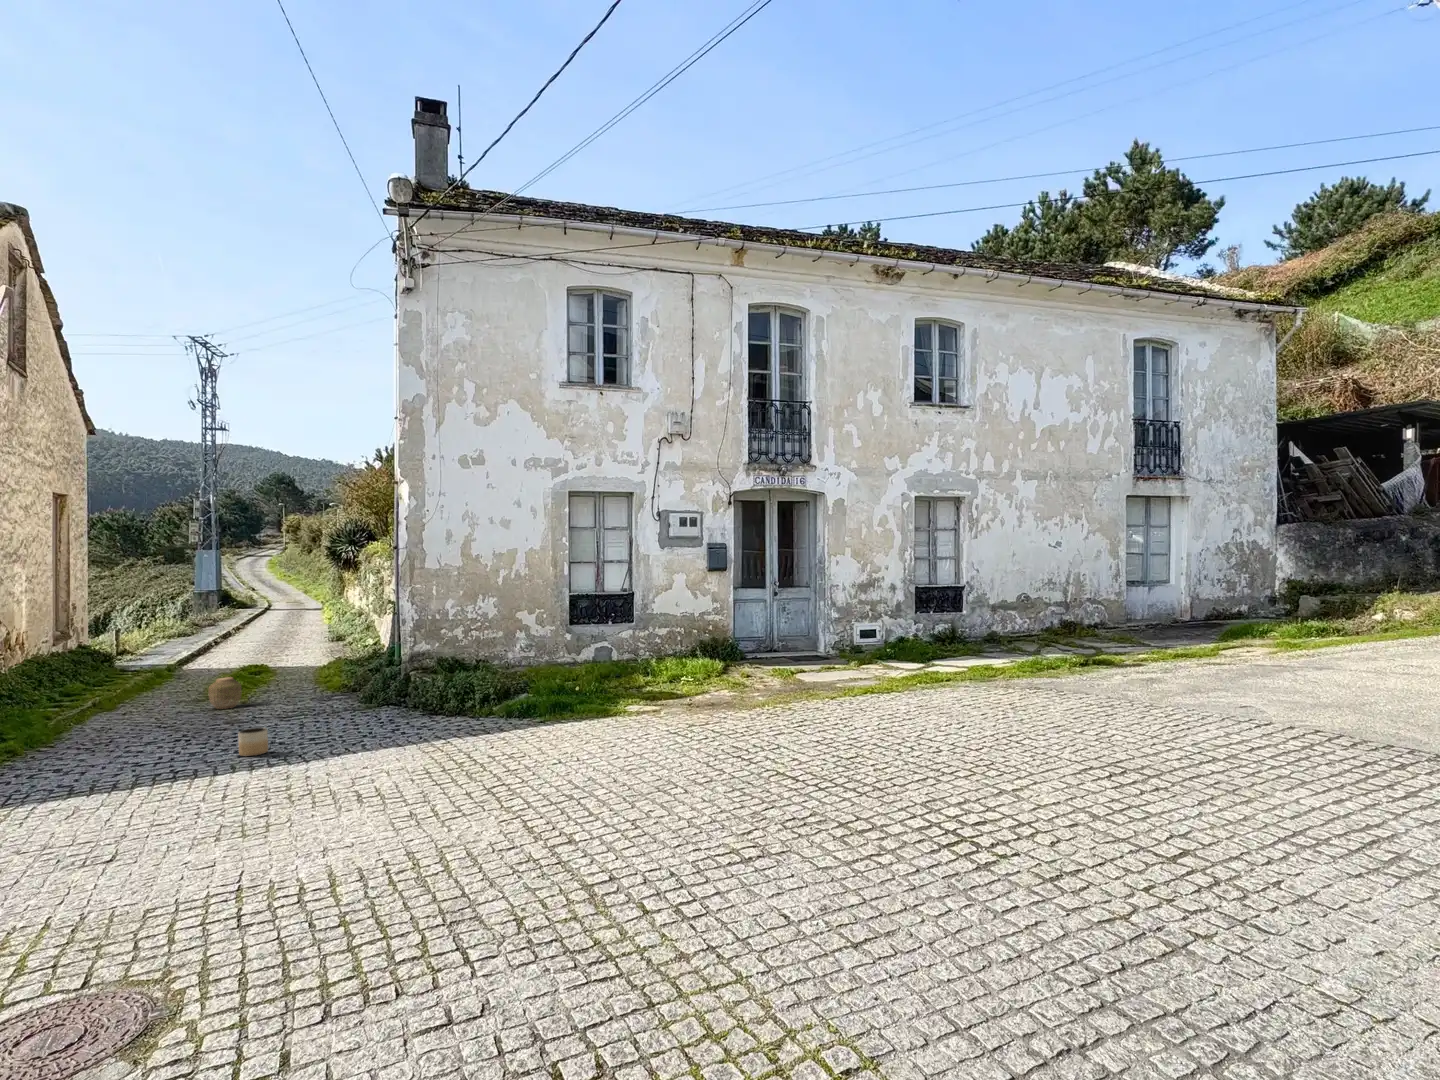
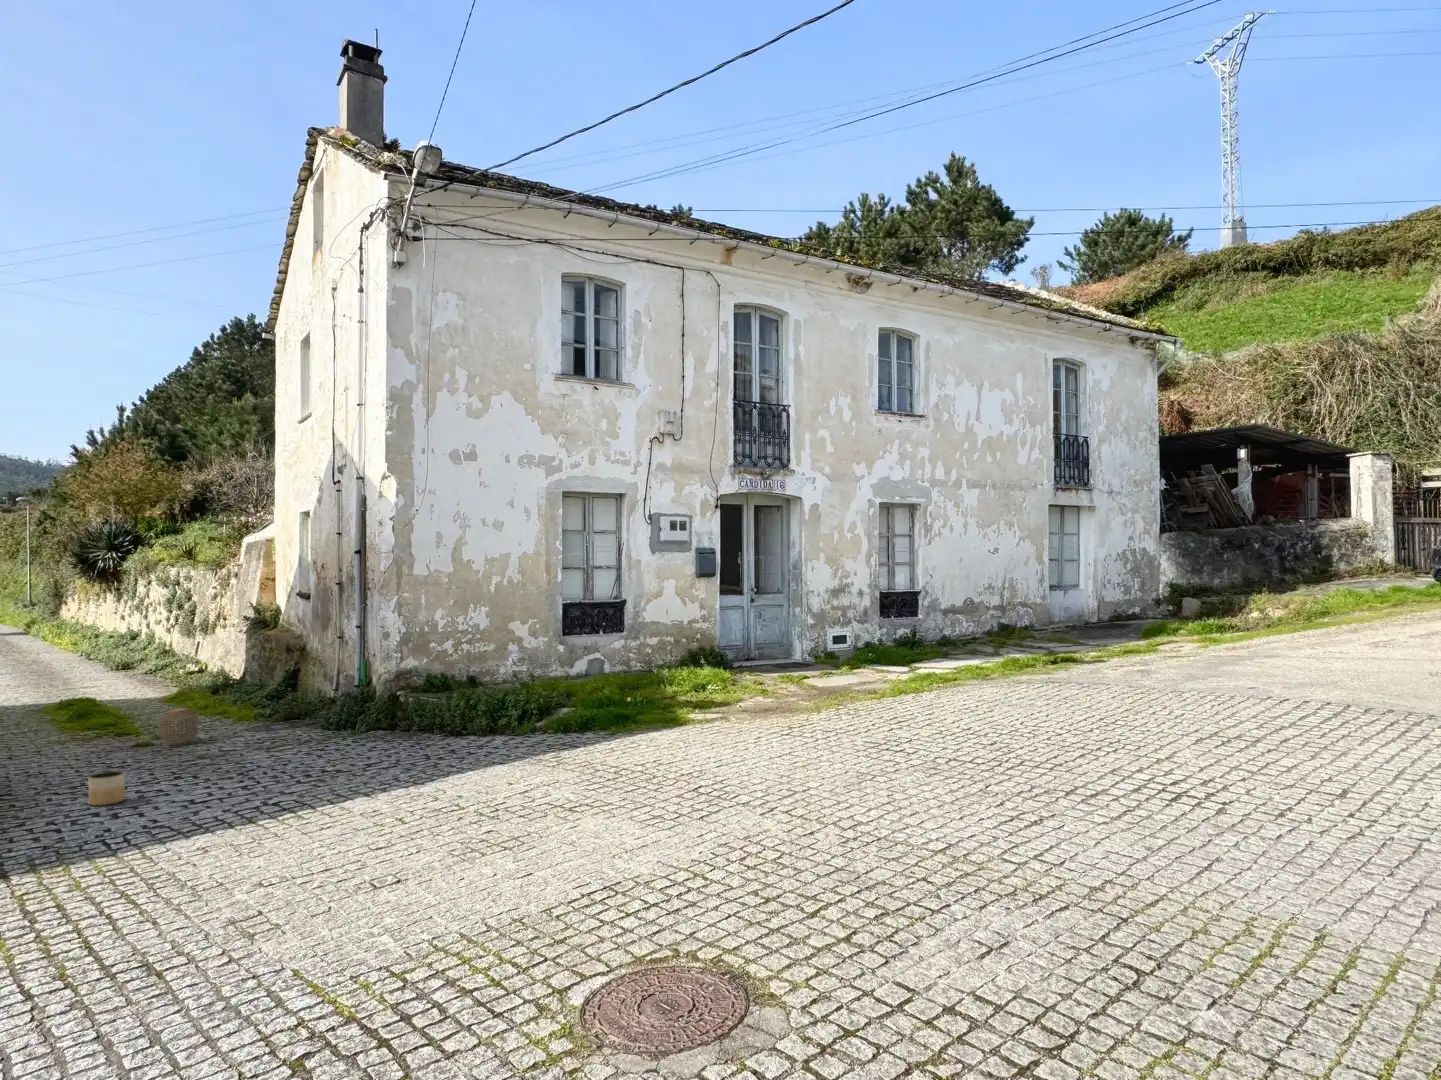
planter: present [239,728,268,757] -> present [89,771,125,806]

